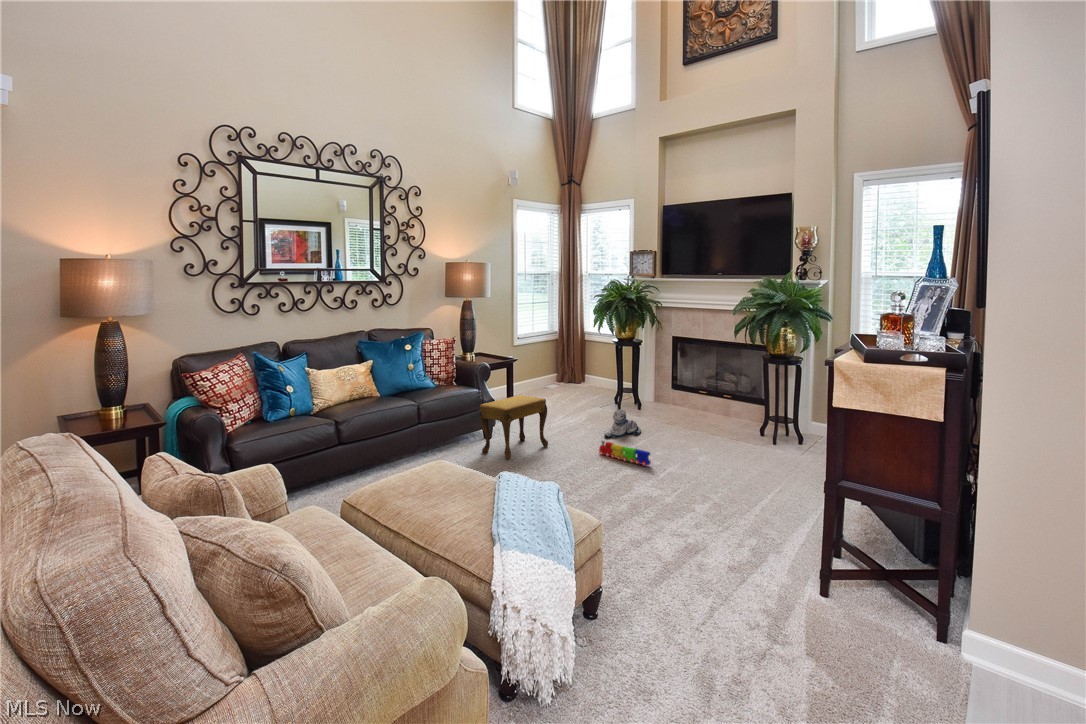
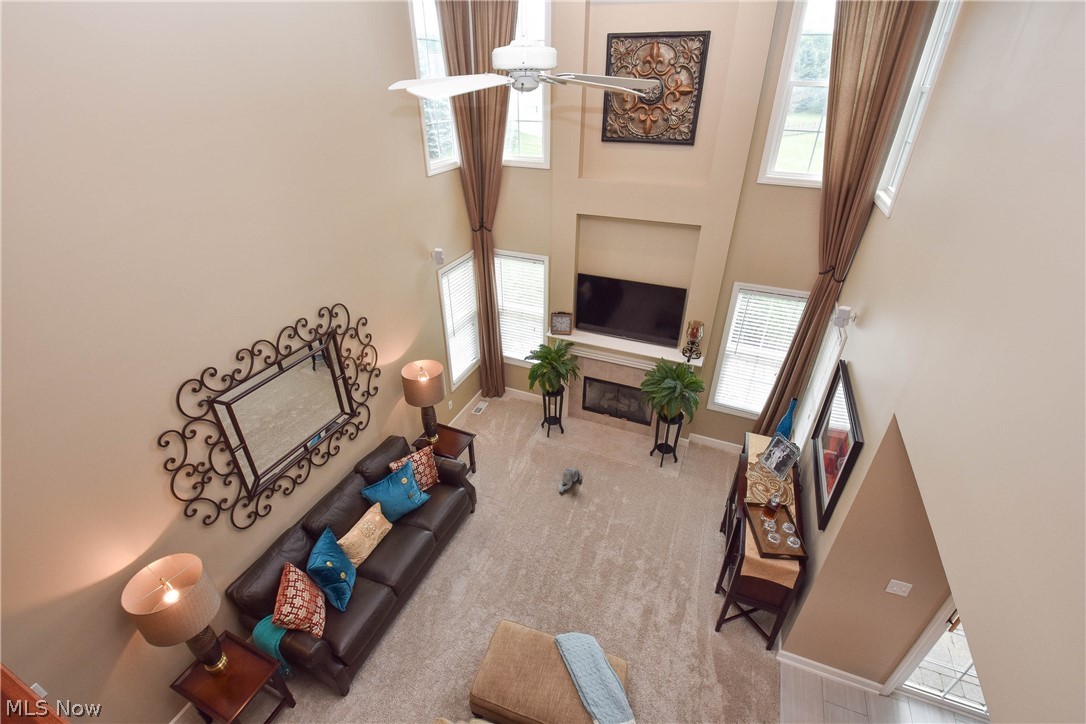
footstool: present [480,395,548,459] -> none [477,489,526,553]
toy train: present [599,440,650,466] -> none [565,515,606,538]

